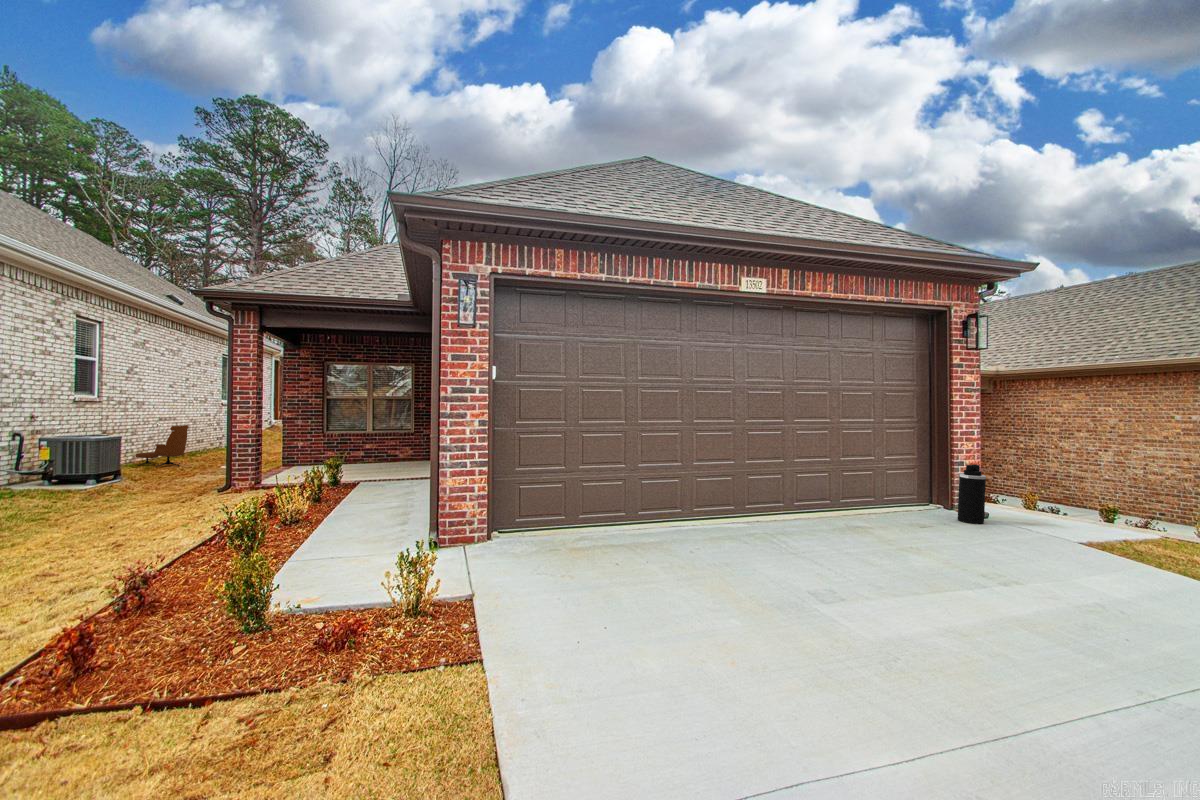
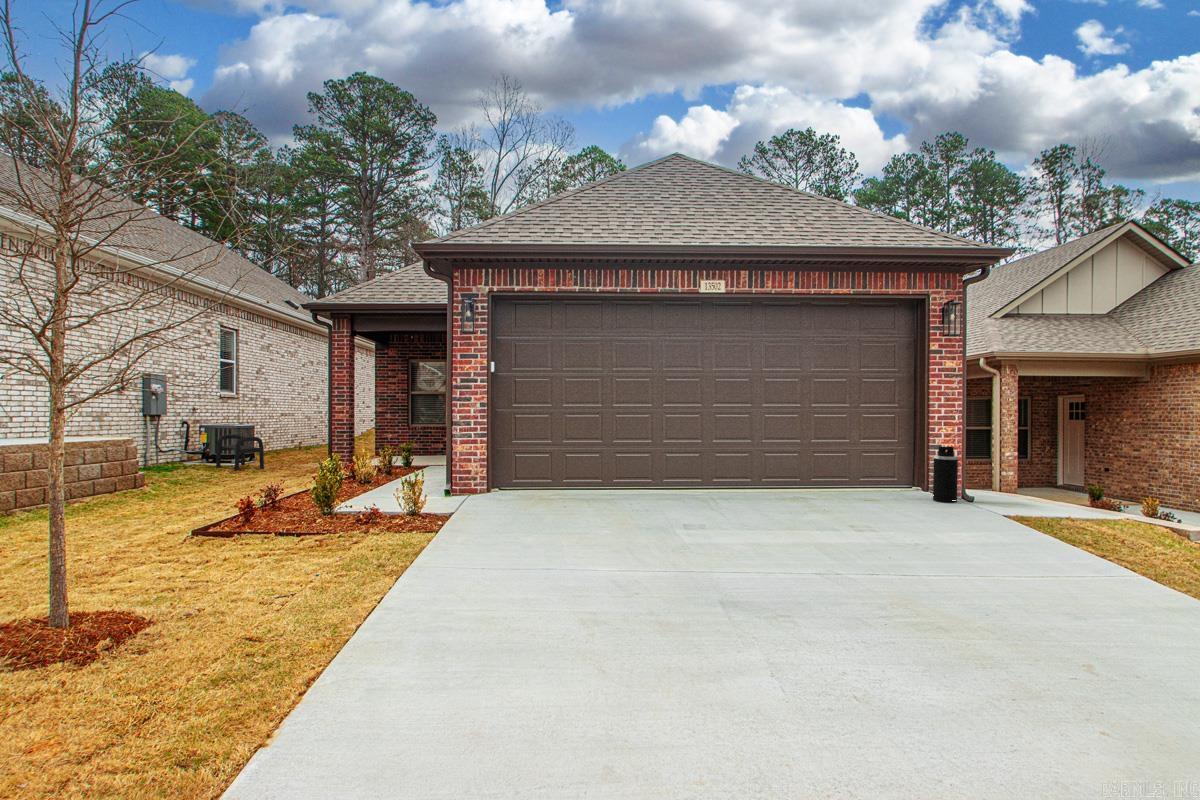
lounge chair: present [136,425,189,467] -> none [264,418,303,454]
bench: none [64,450,137,498] -> present [216,435,264,471]

